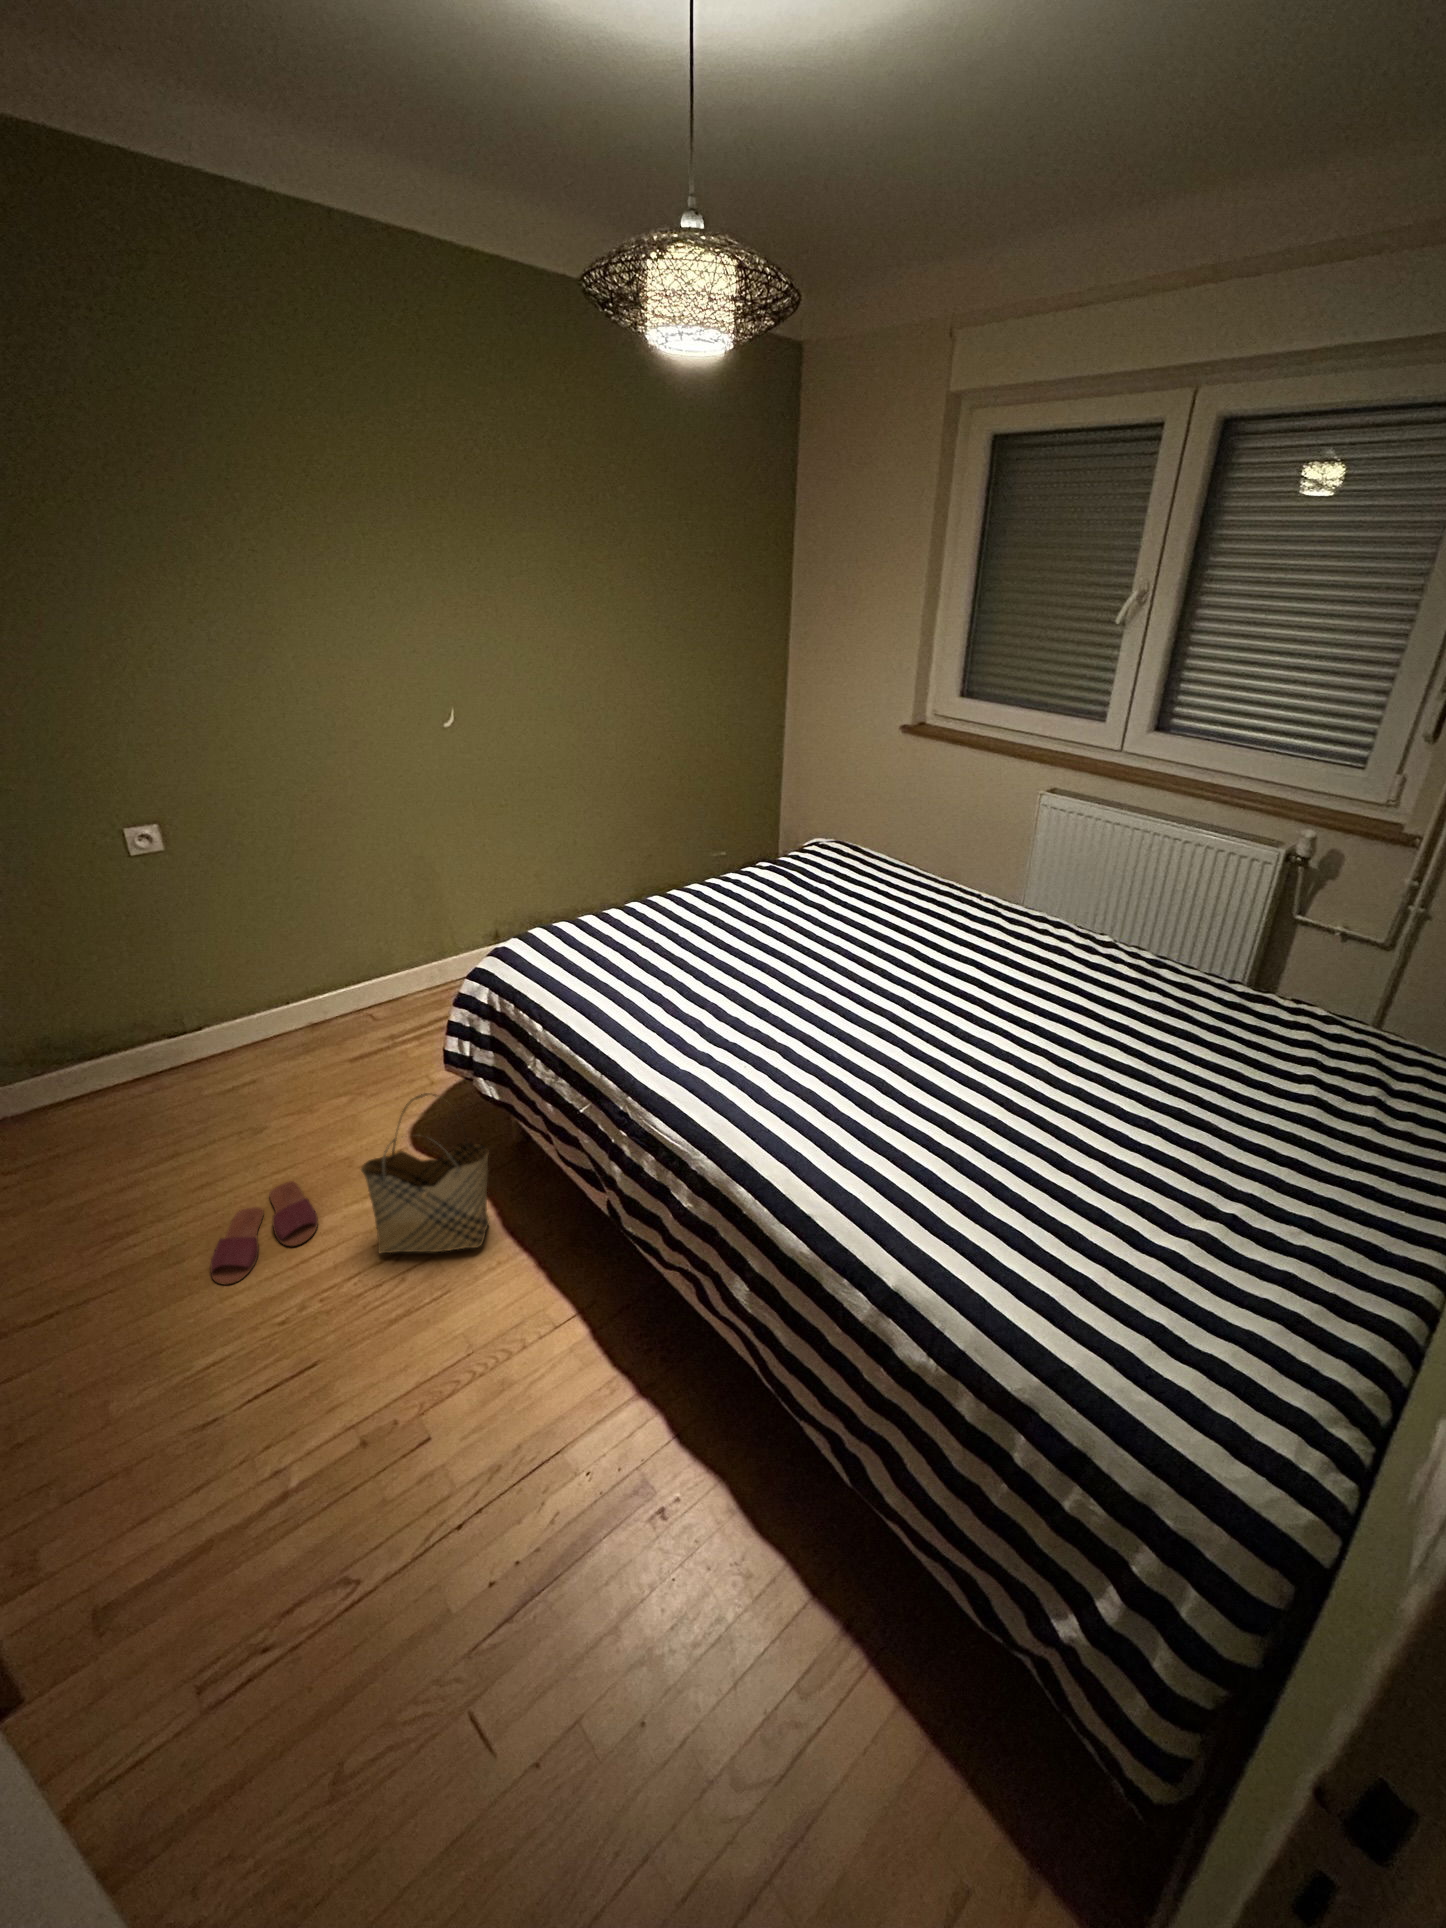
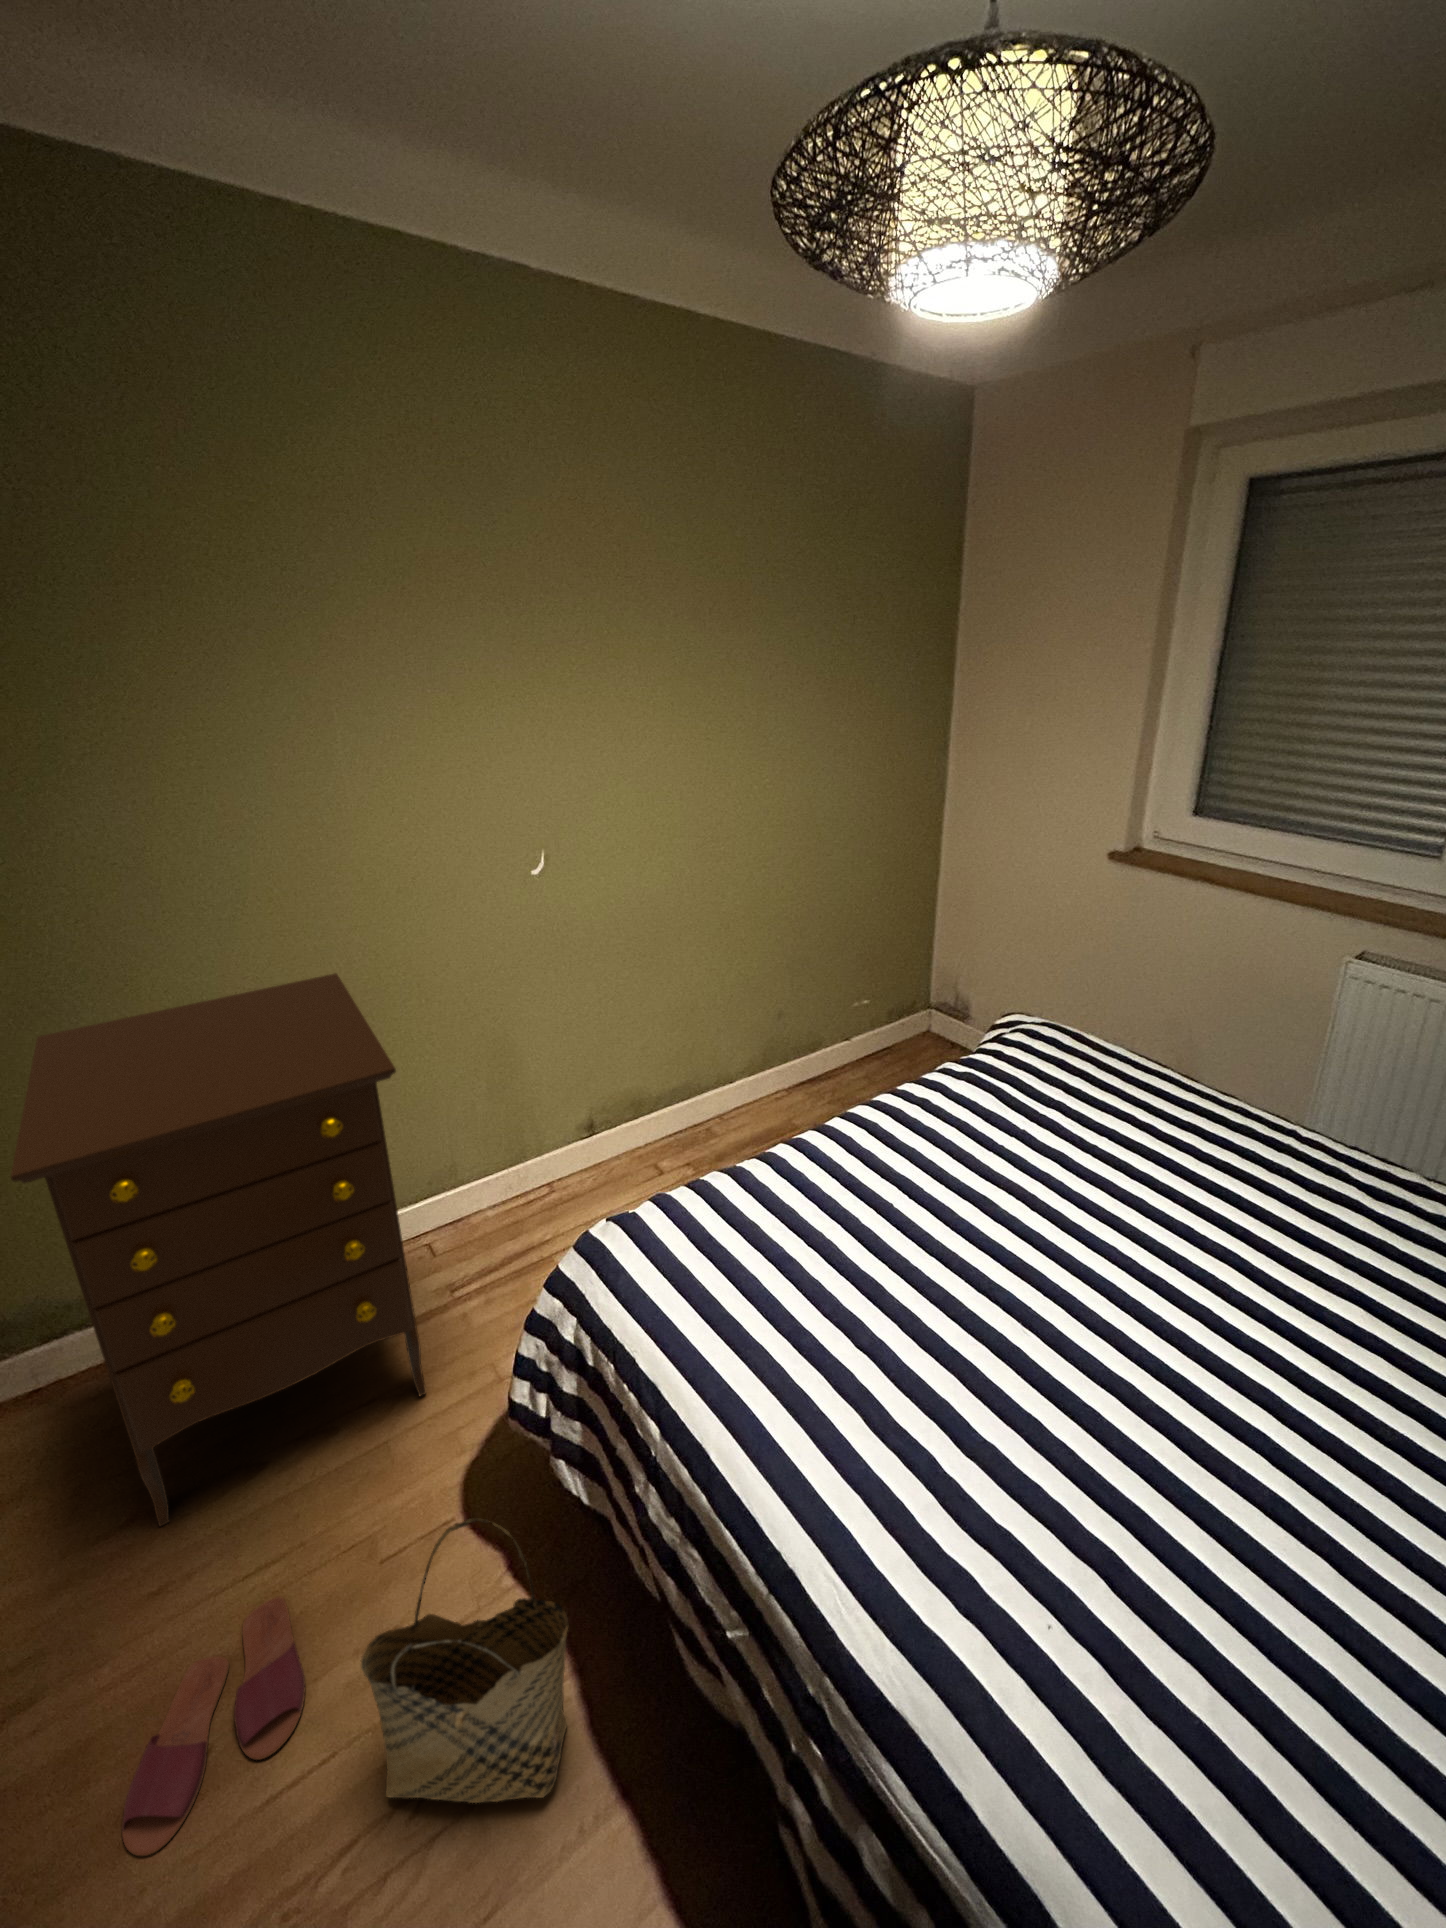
dresser: none [72,793,380,1156] -> present [11,973,426,1526]

